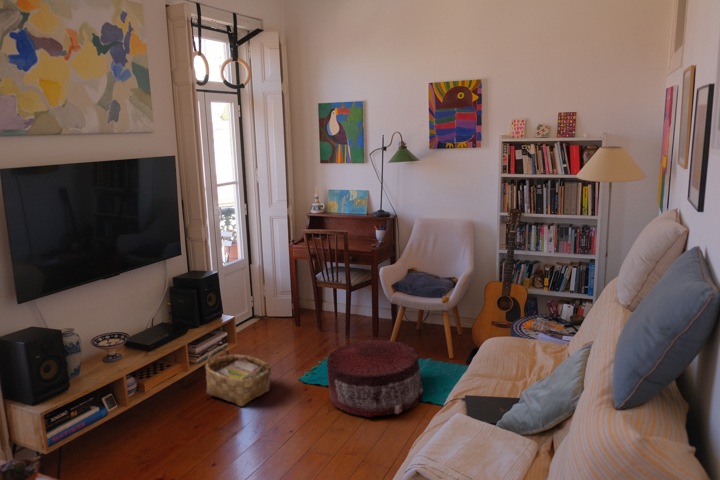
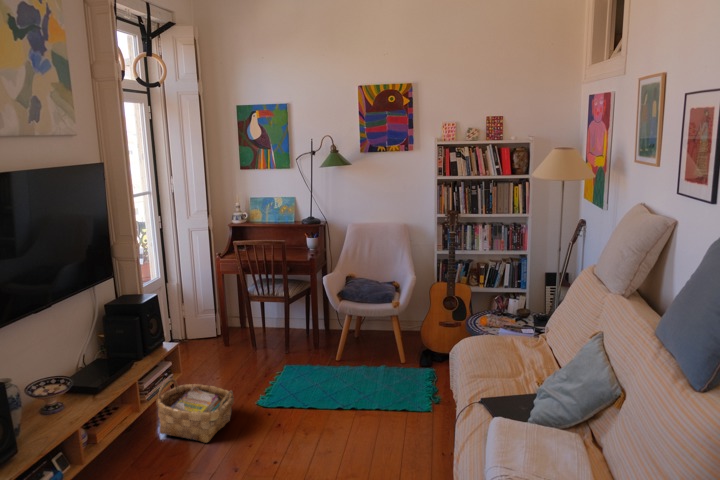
pouf: present [327,339,423,417] -> none [296,350,400,435]

